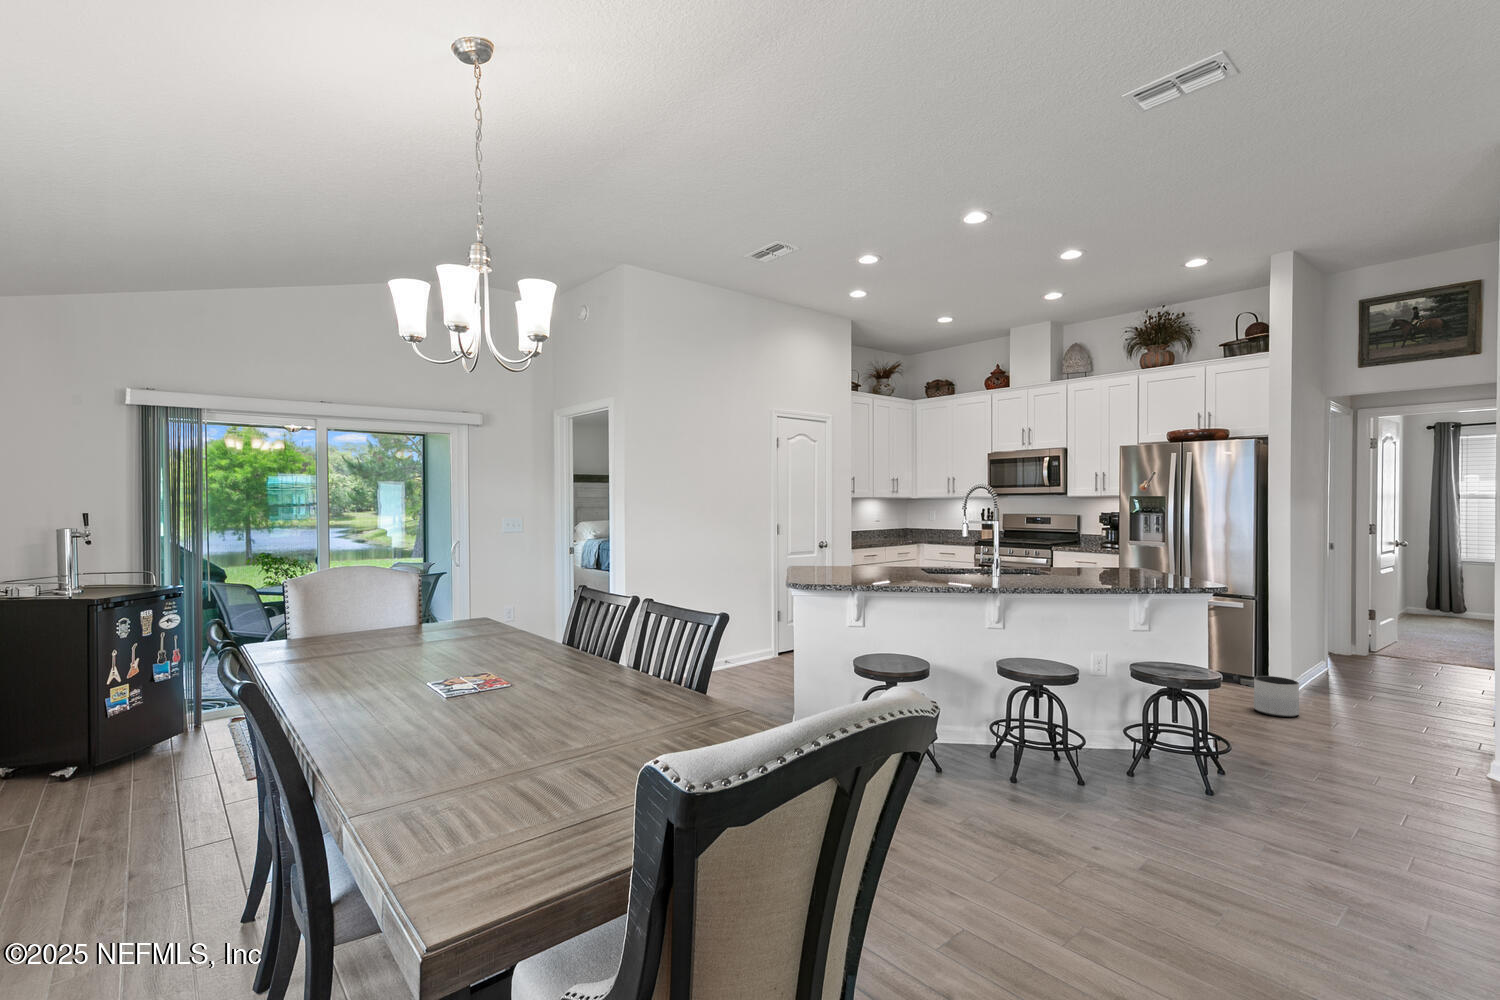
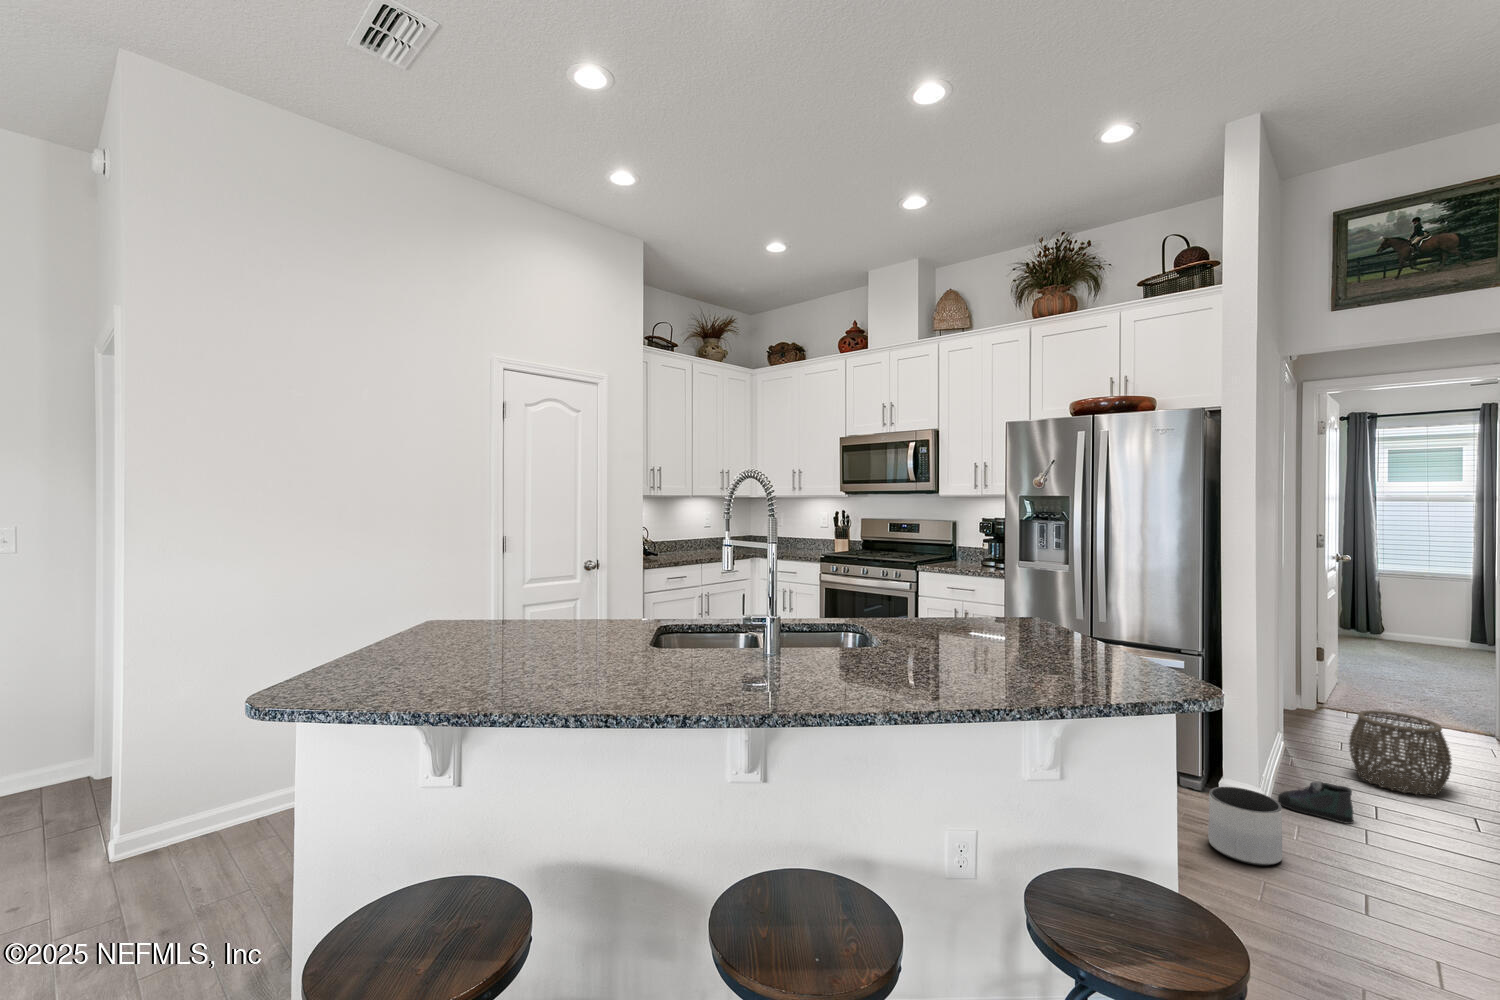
woven basket: none [1368,645,1438,697] -> present [1349,710,1452,795]
shoe: none [1309,681,1357,706] -> present [1278,781,1353,824]

